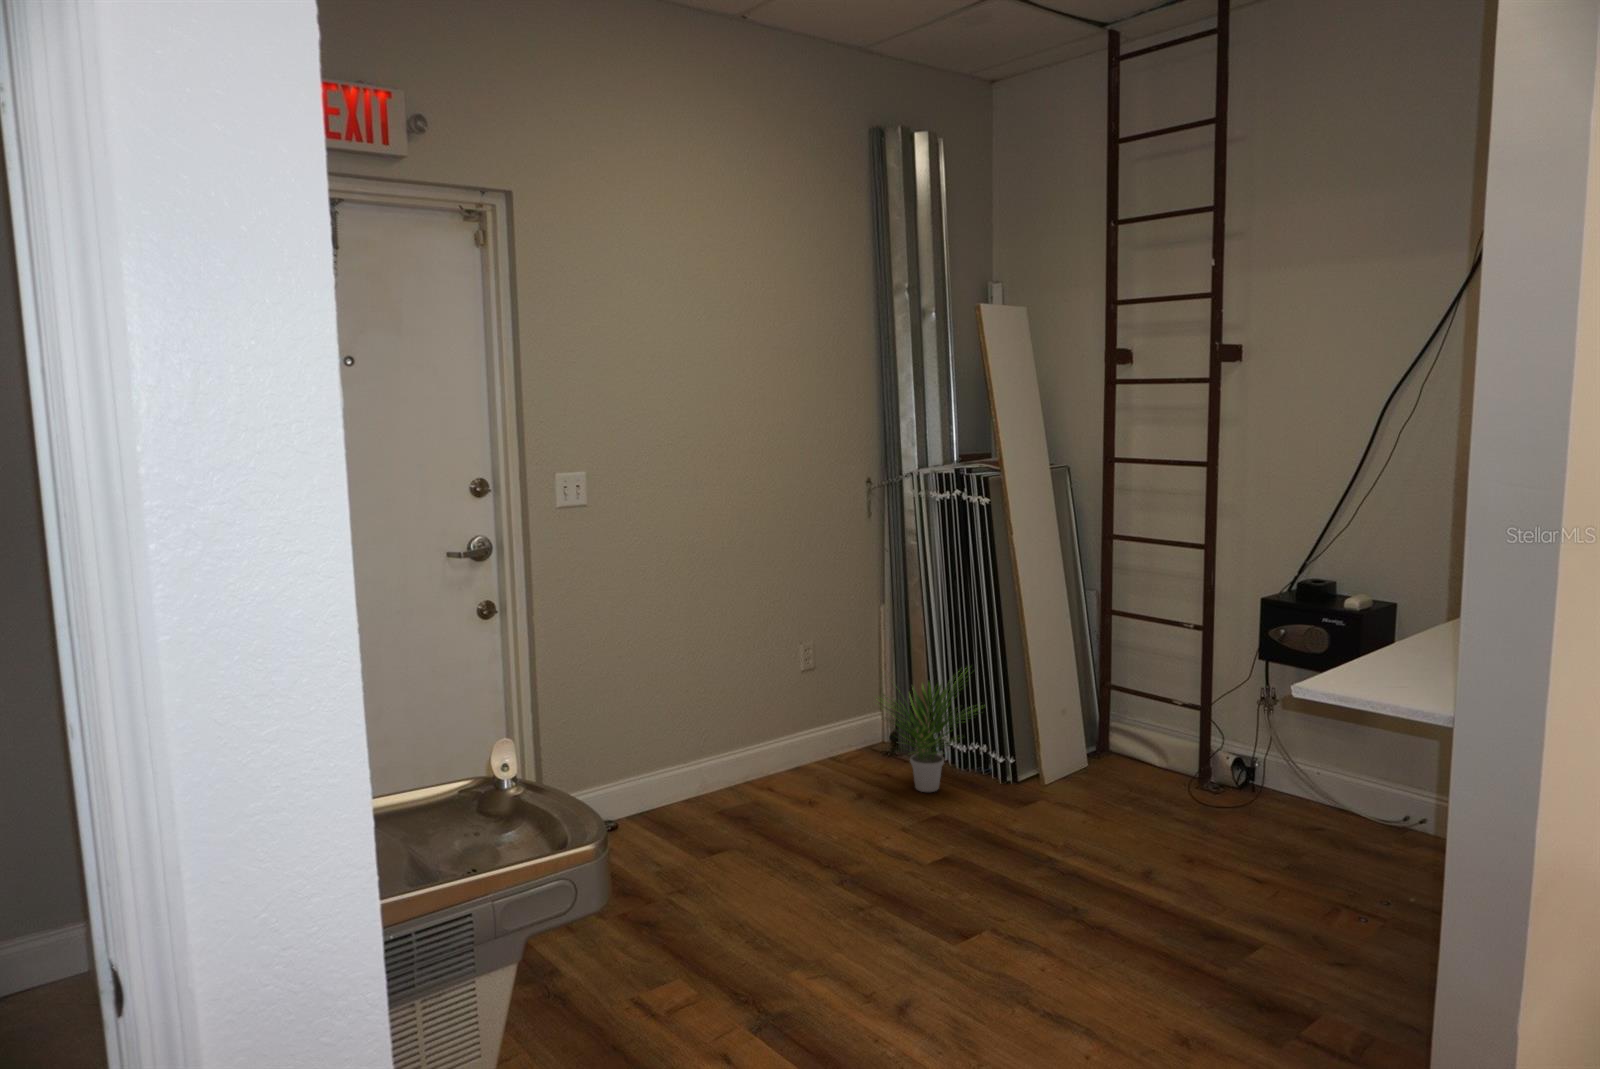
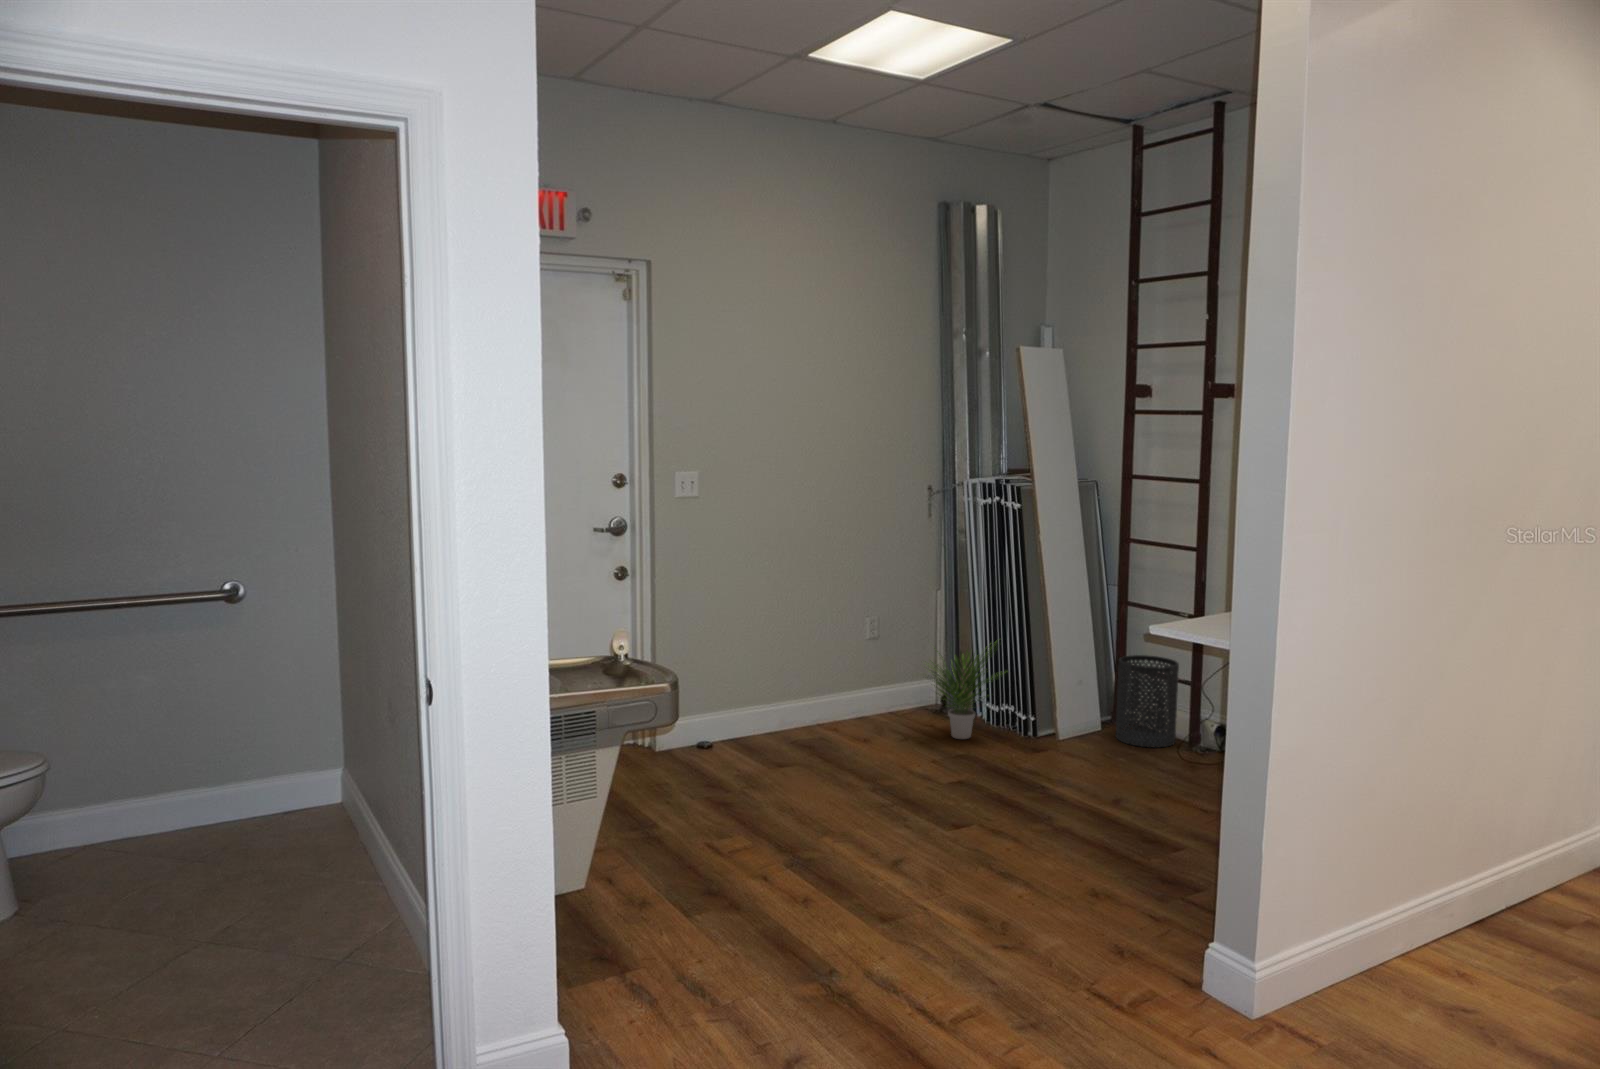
trash can: none [1109,675,1184,790] -> present [1116,655,1179,748]

